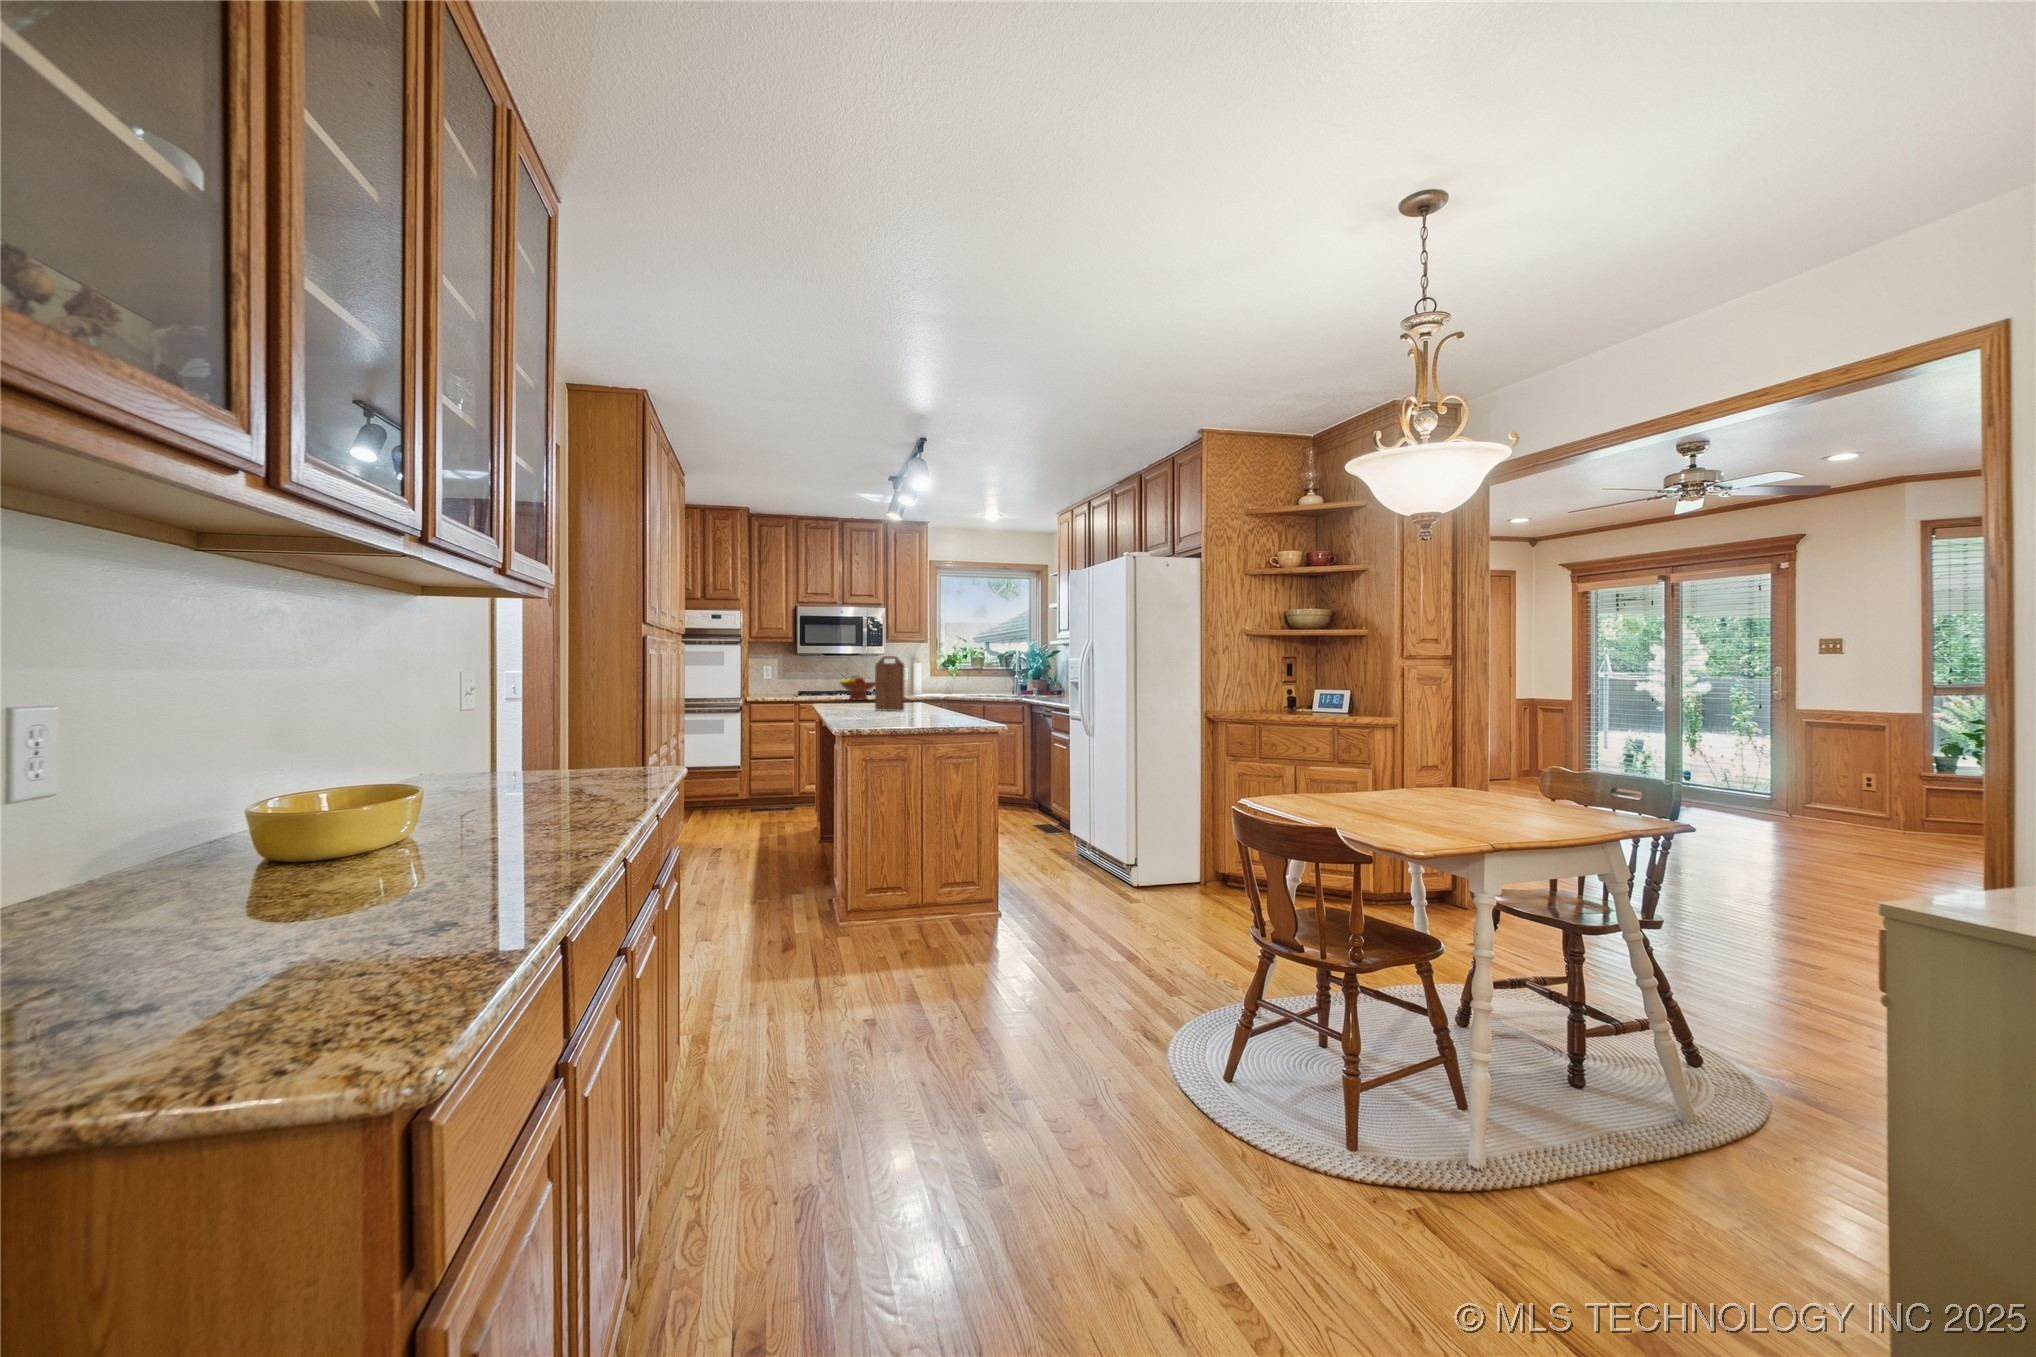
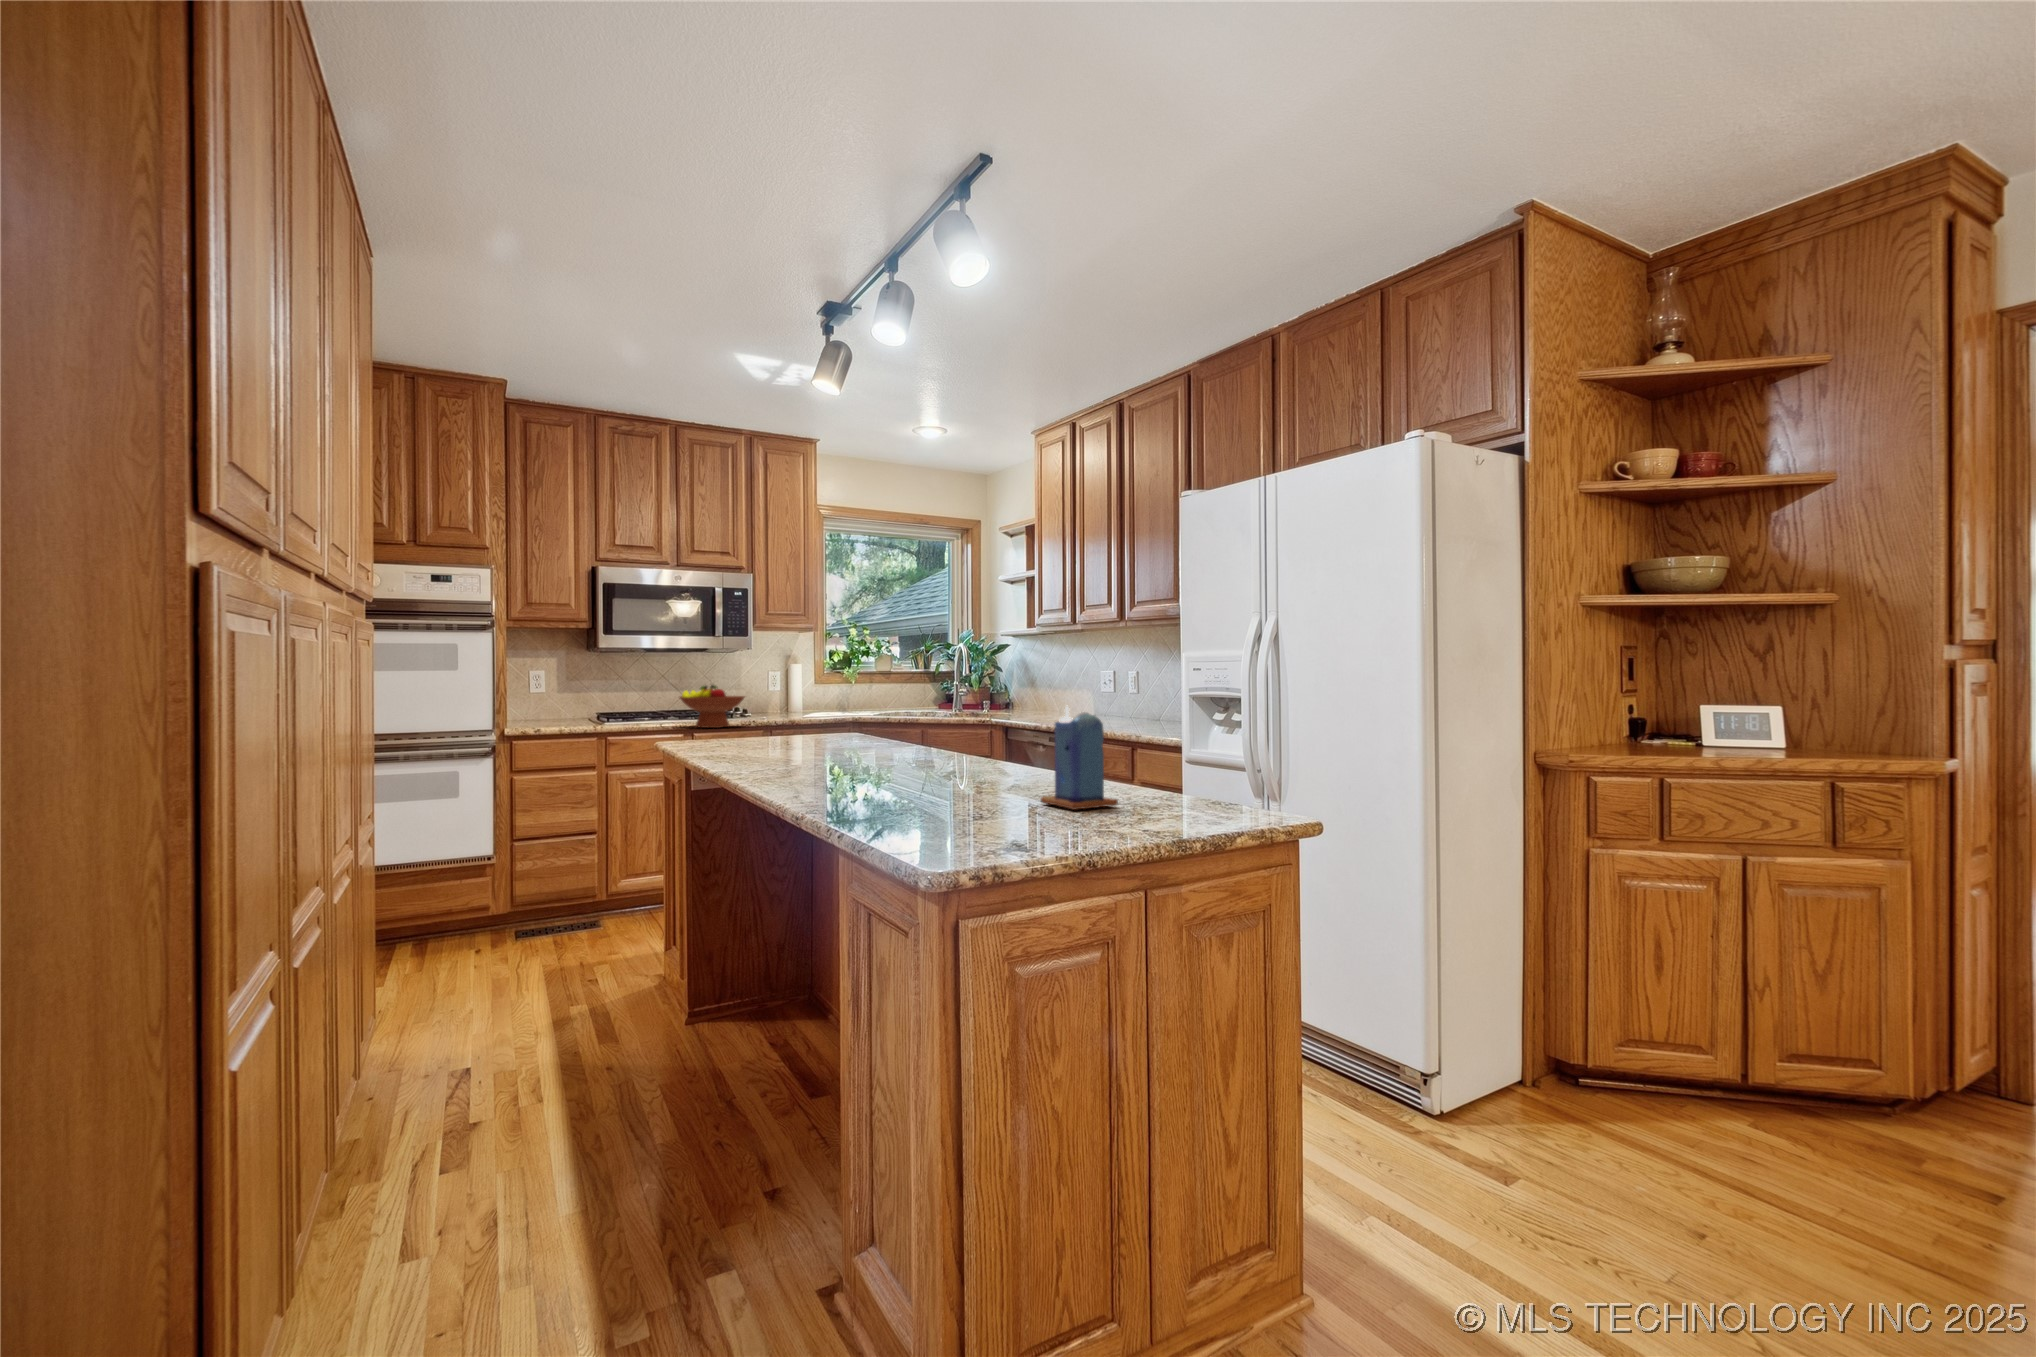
cutting board: present [875,656,904,711] -> none [816,647,880,757]
candle: none [914,683,940,722] -> present [1041,707,1118,810]

